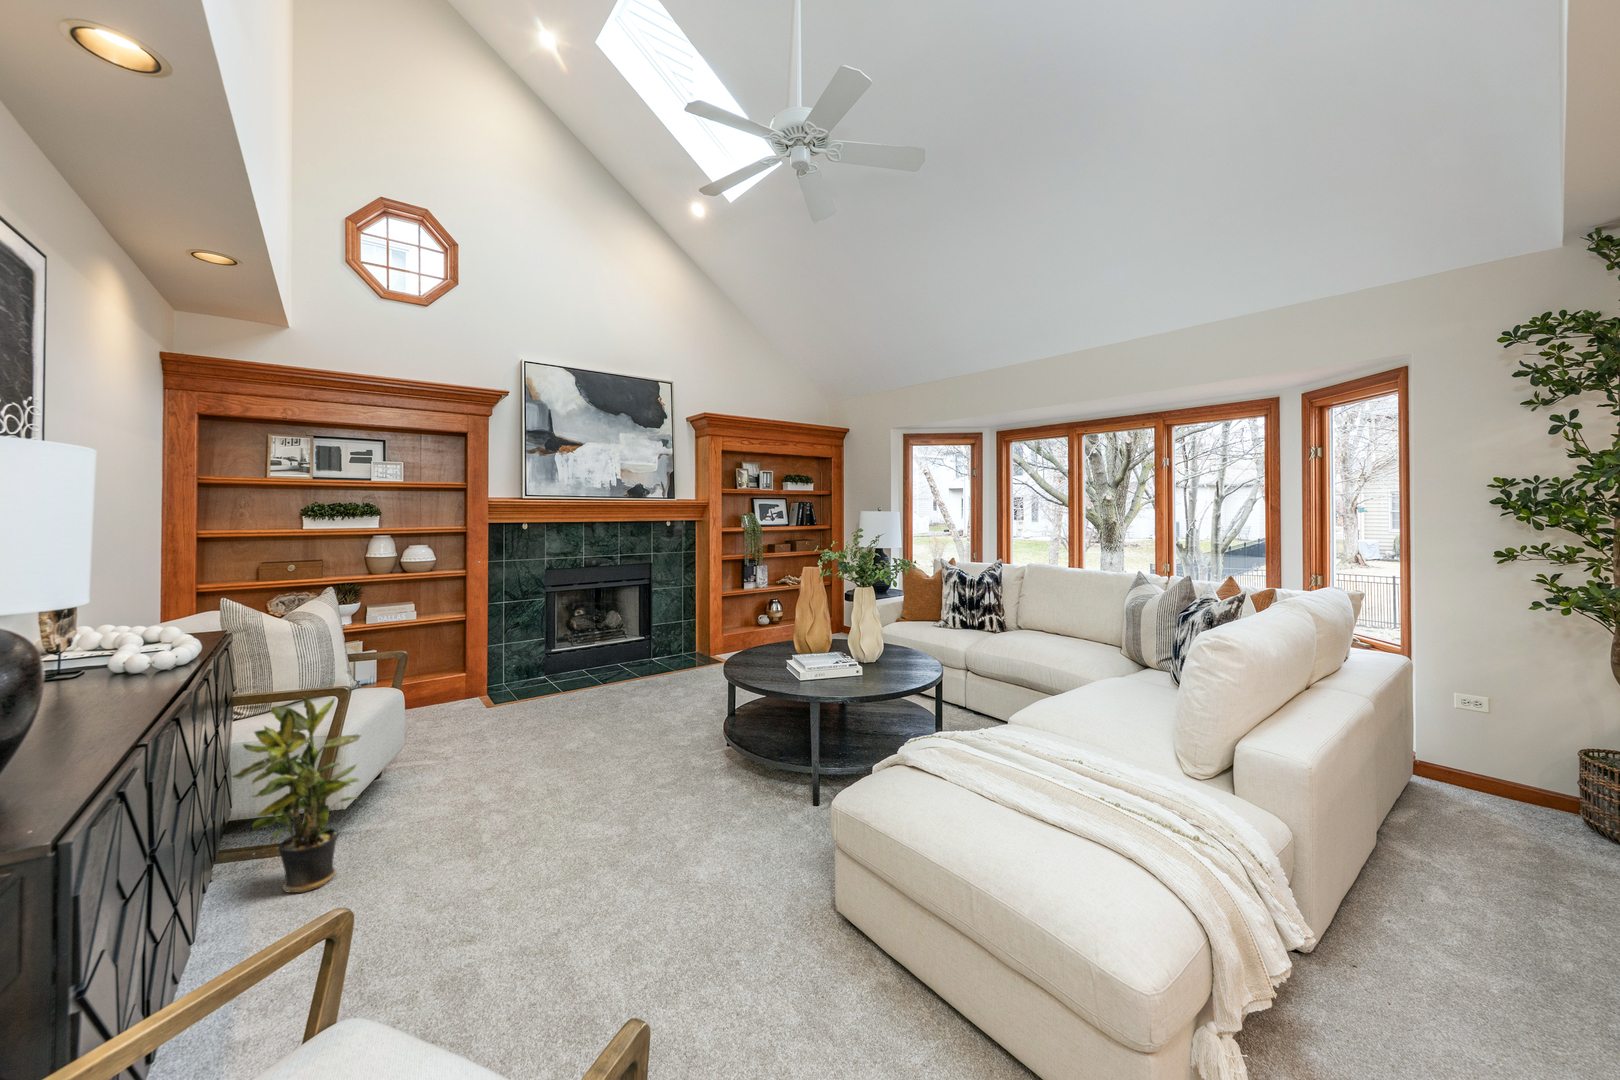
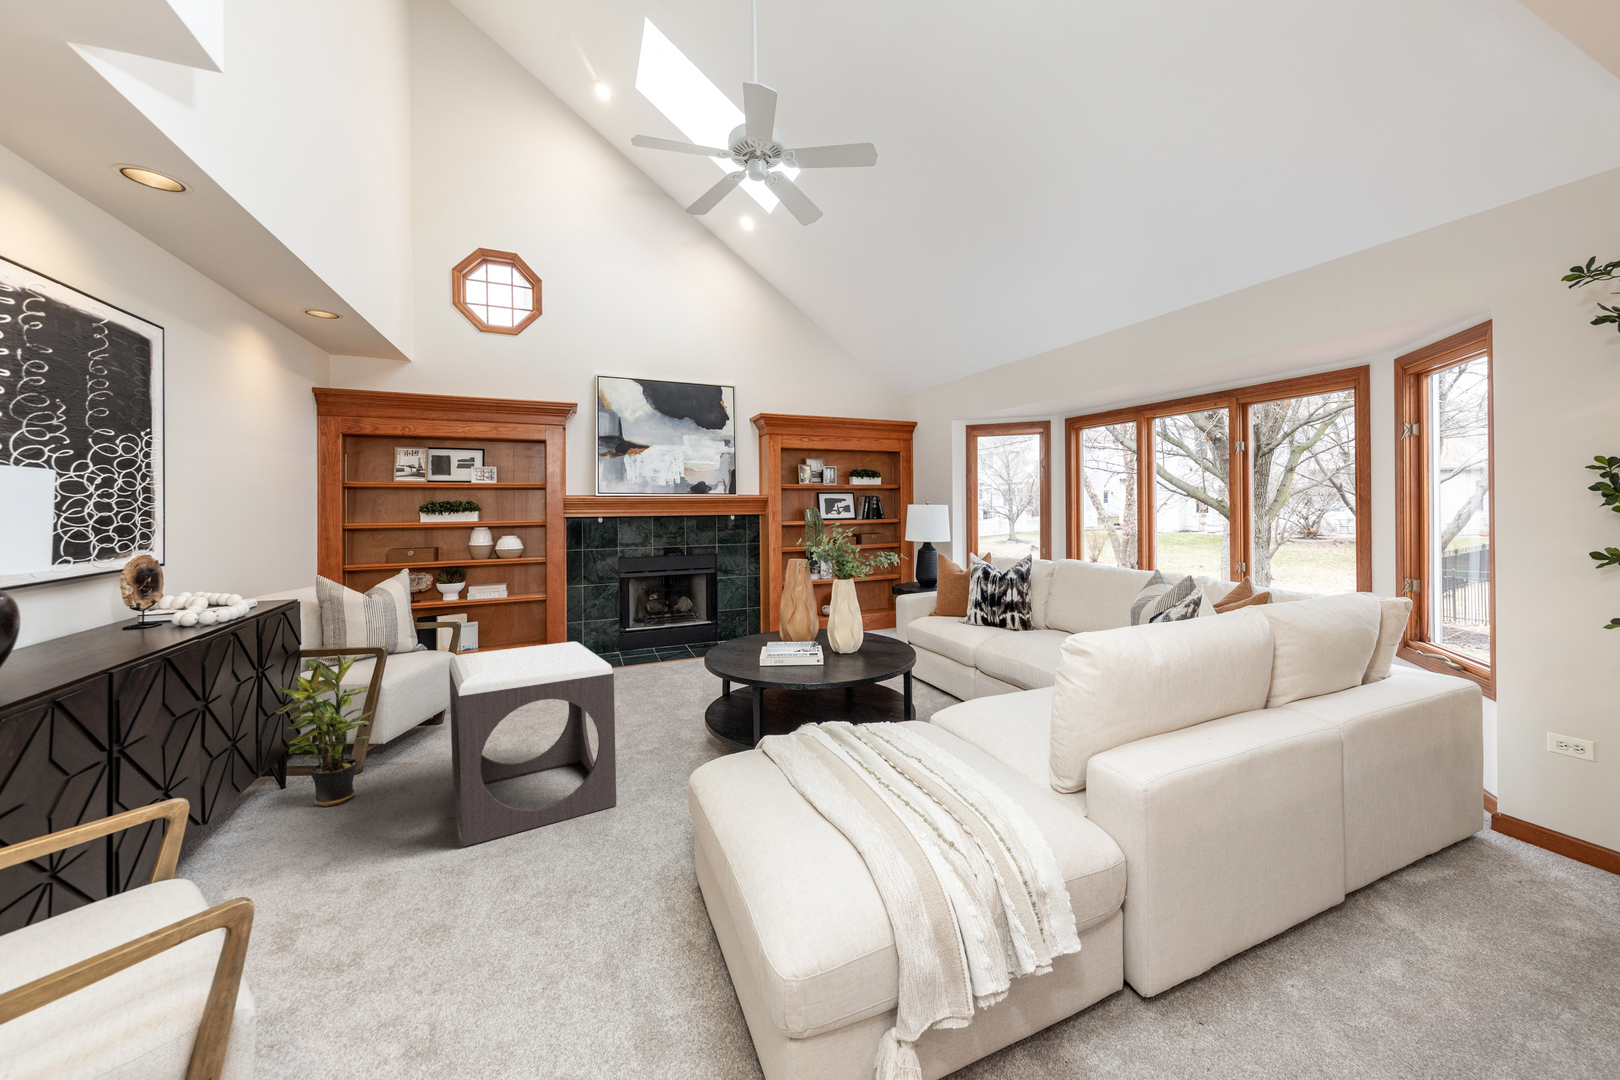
footstool: none [463,665,683,912] -> present [449,642,616,846]

